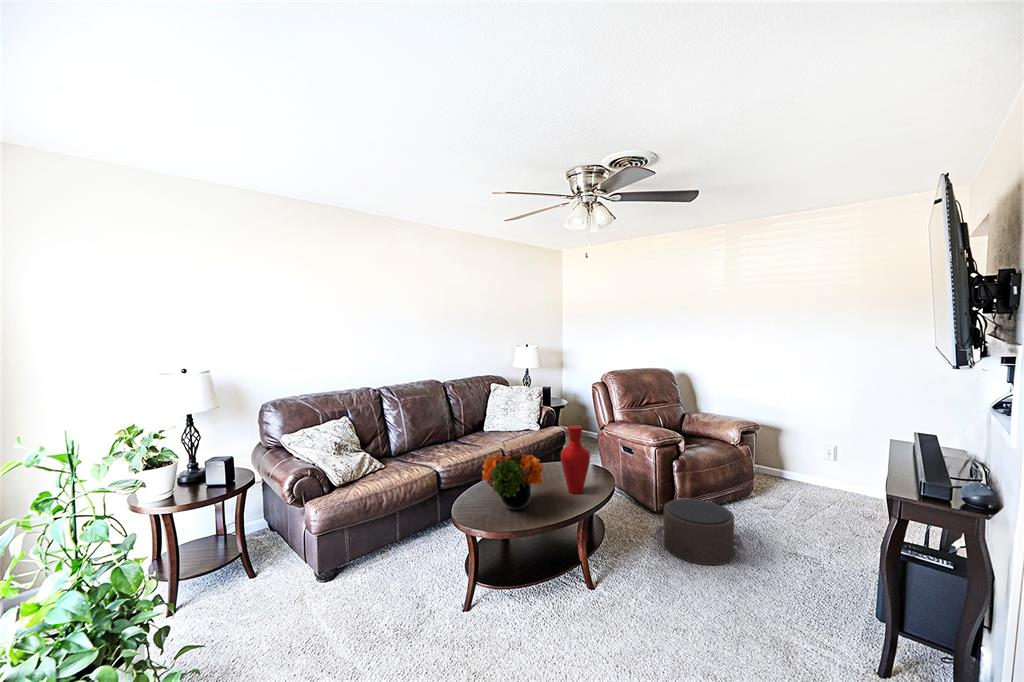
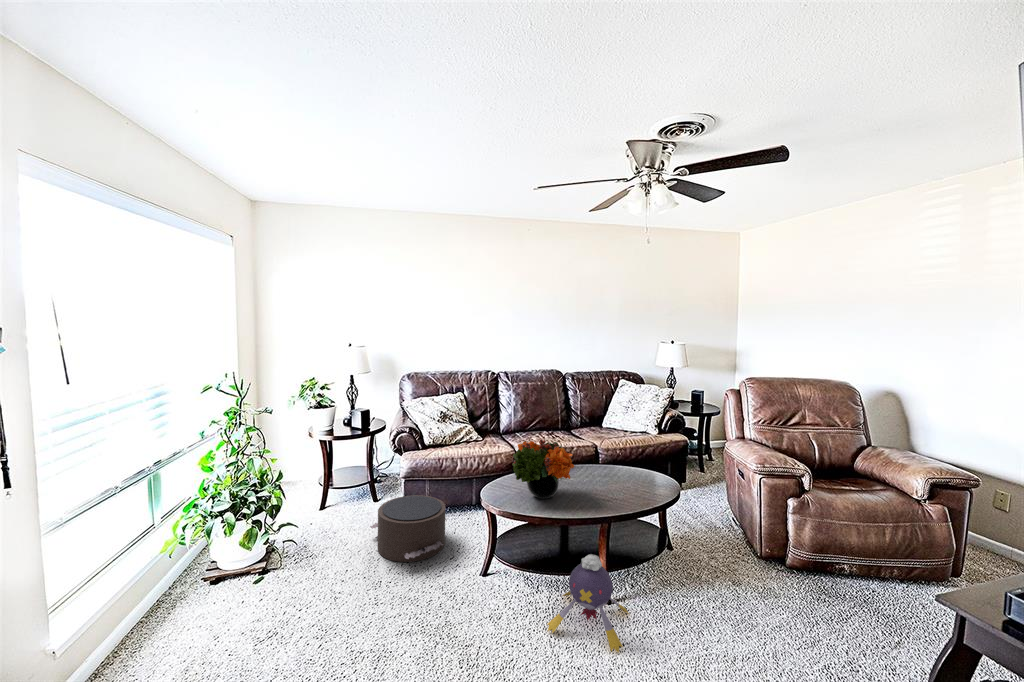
vase: present [561,425,590,494] -> none [601,427,634,501]
pouf: present [656,499,748,565] -> present [370,495,445,562]
plush toy: none [554,547,637,635] -> present [547,554,629,653]

